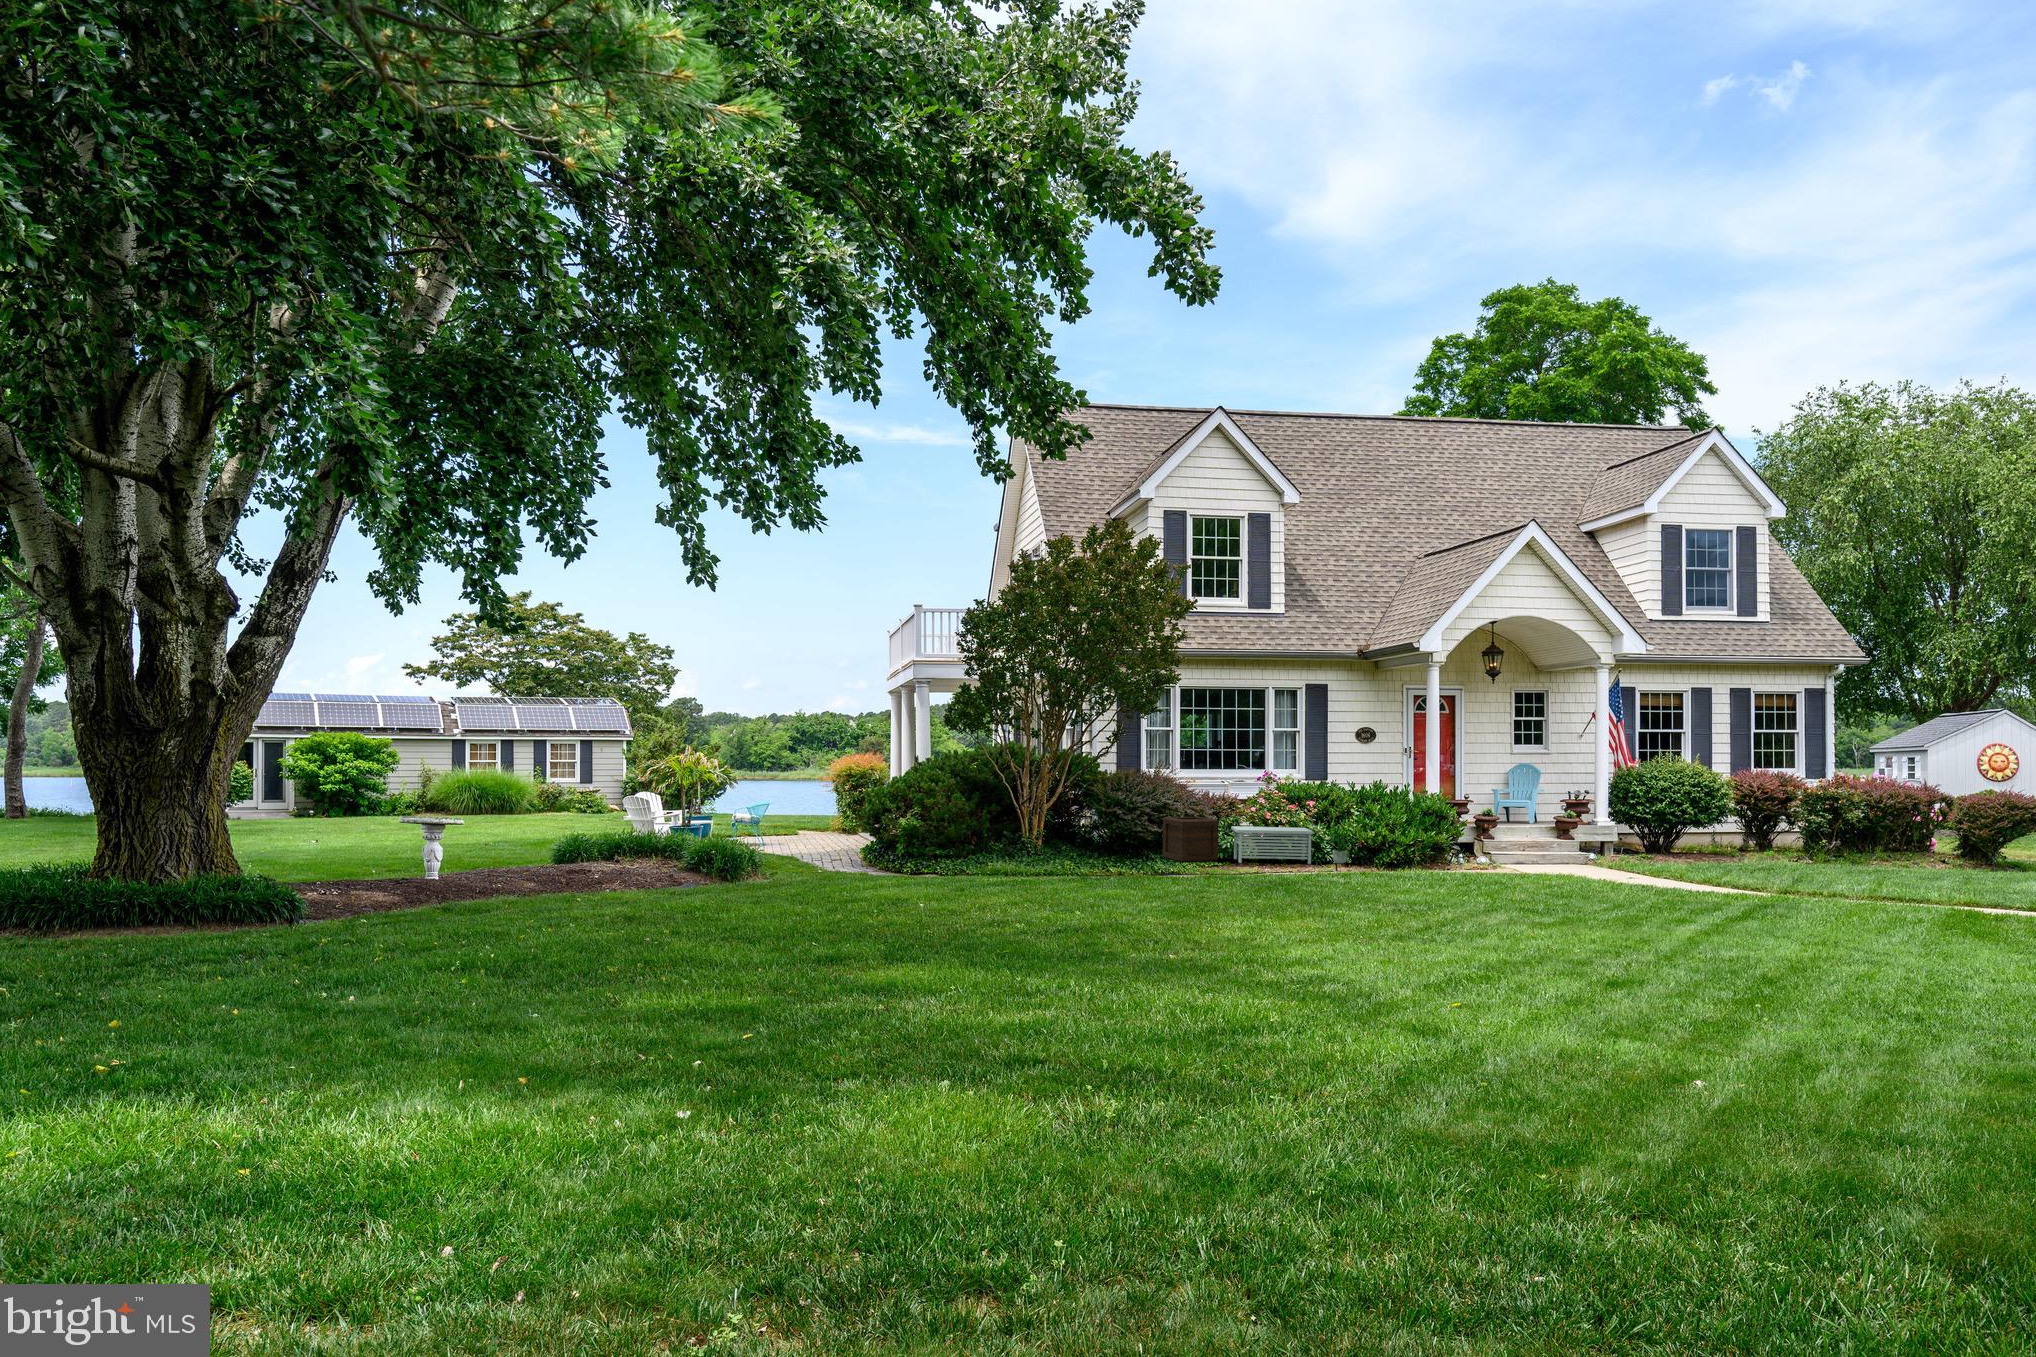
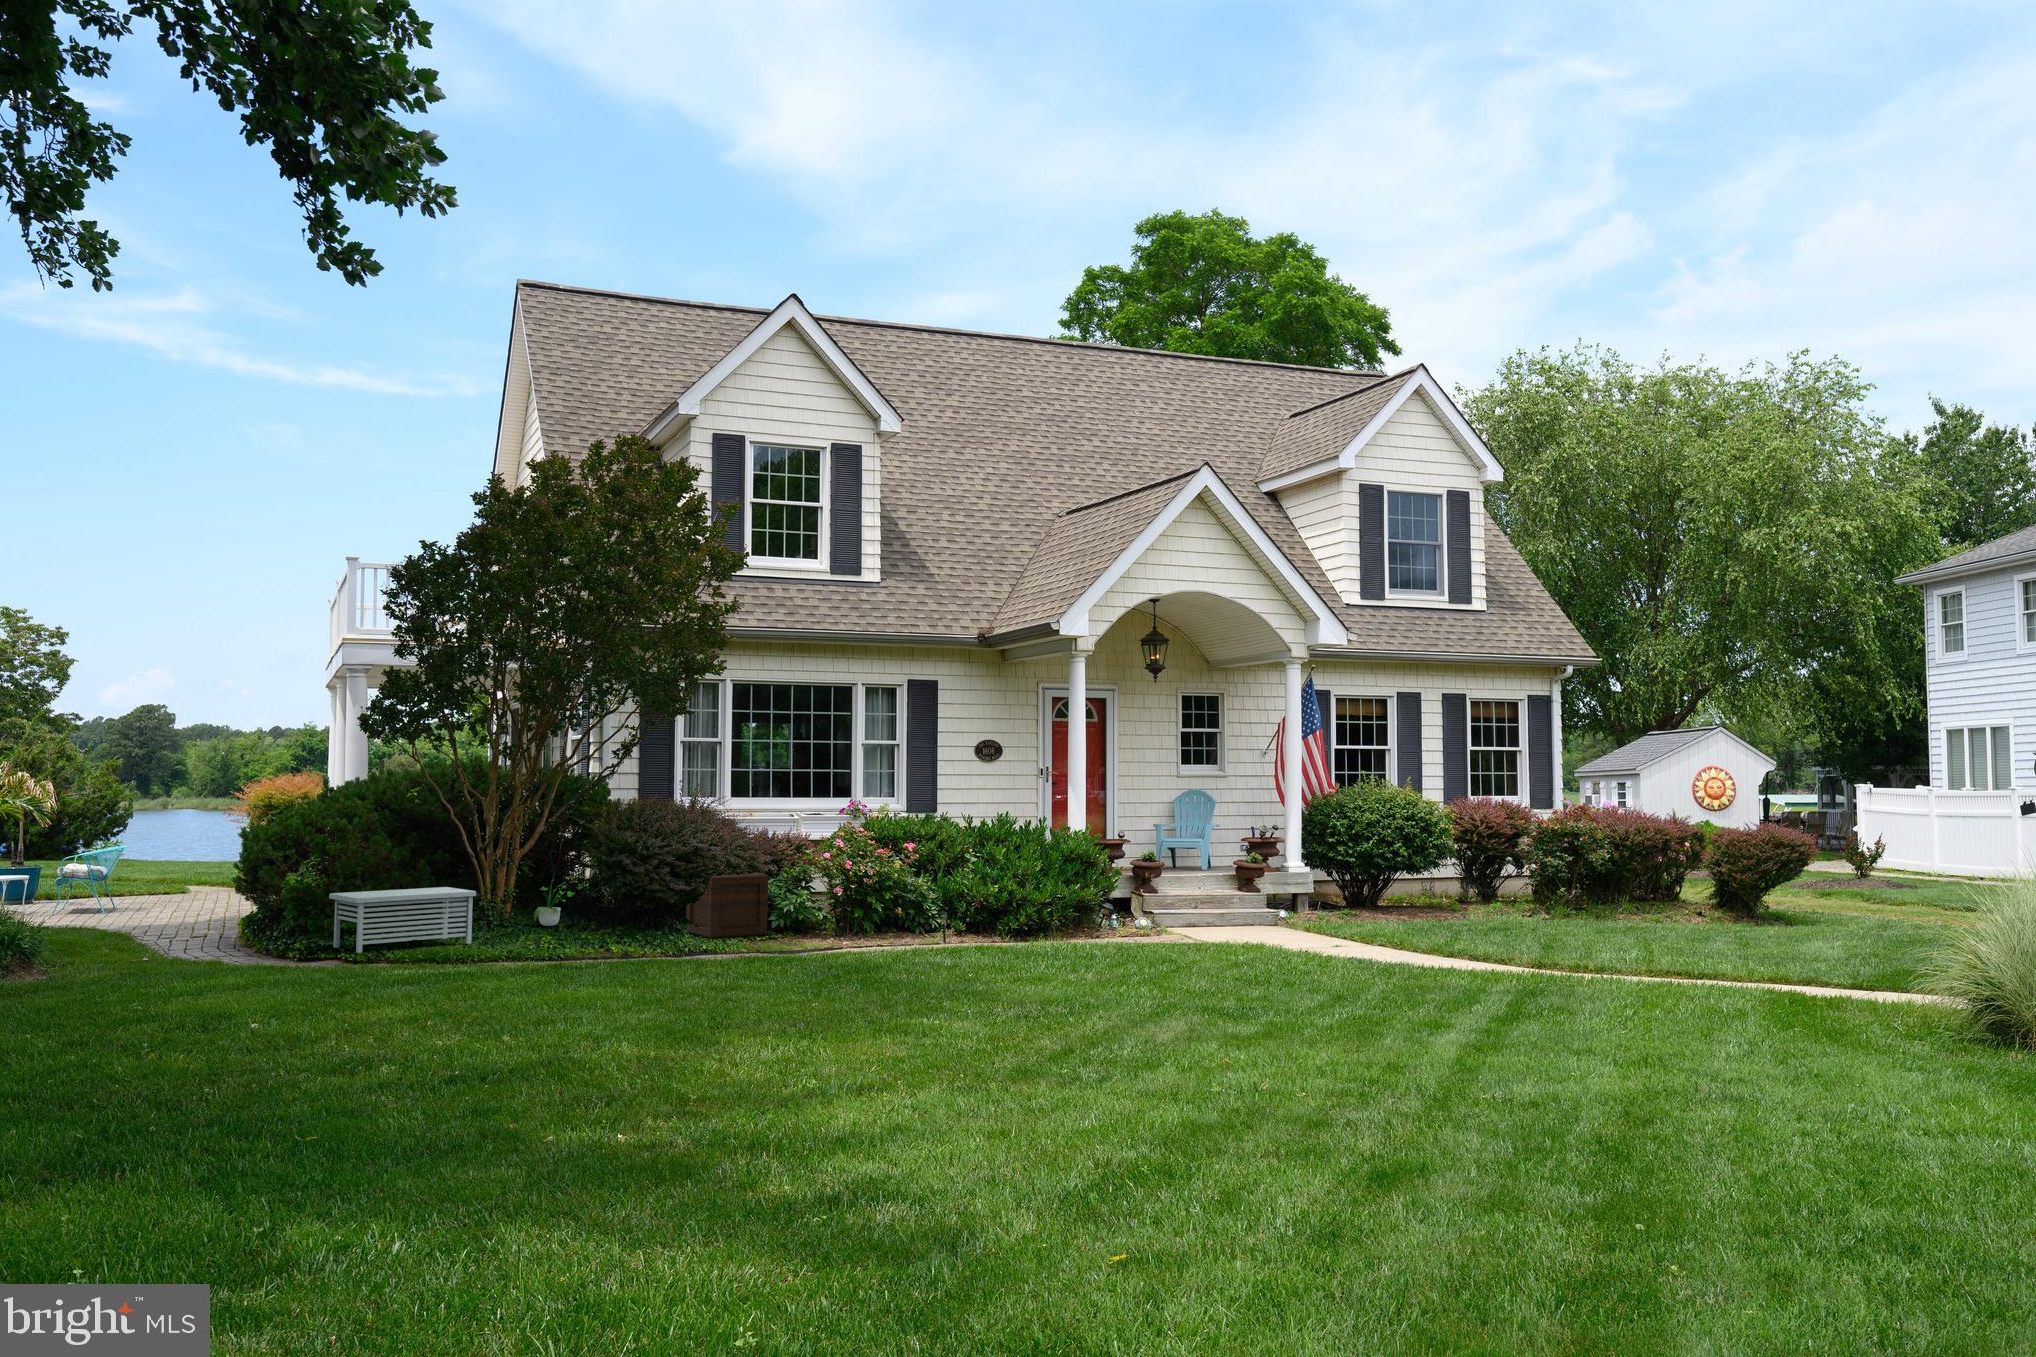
storage bench: present [1231,826,1313,864] -> present [329,887,476,953]
potted plant: present [1331,831,1361,864] -> present [534,878,575,926]

